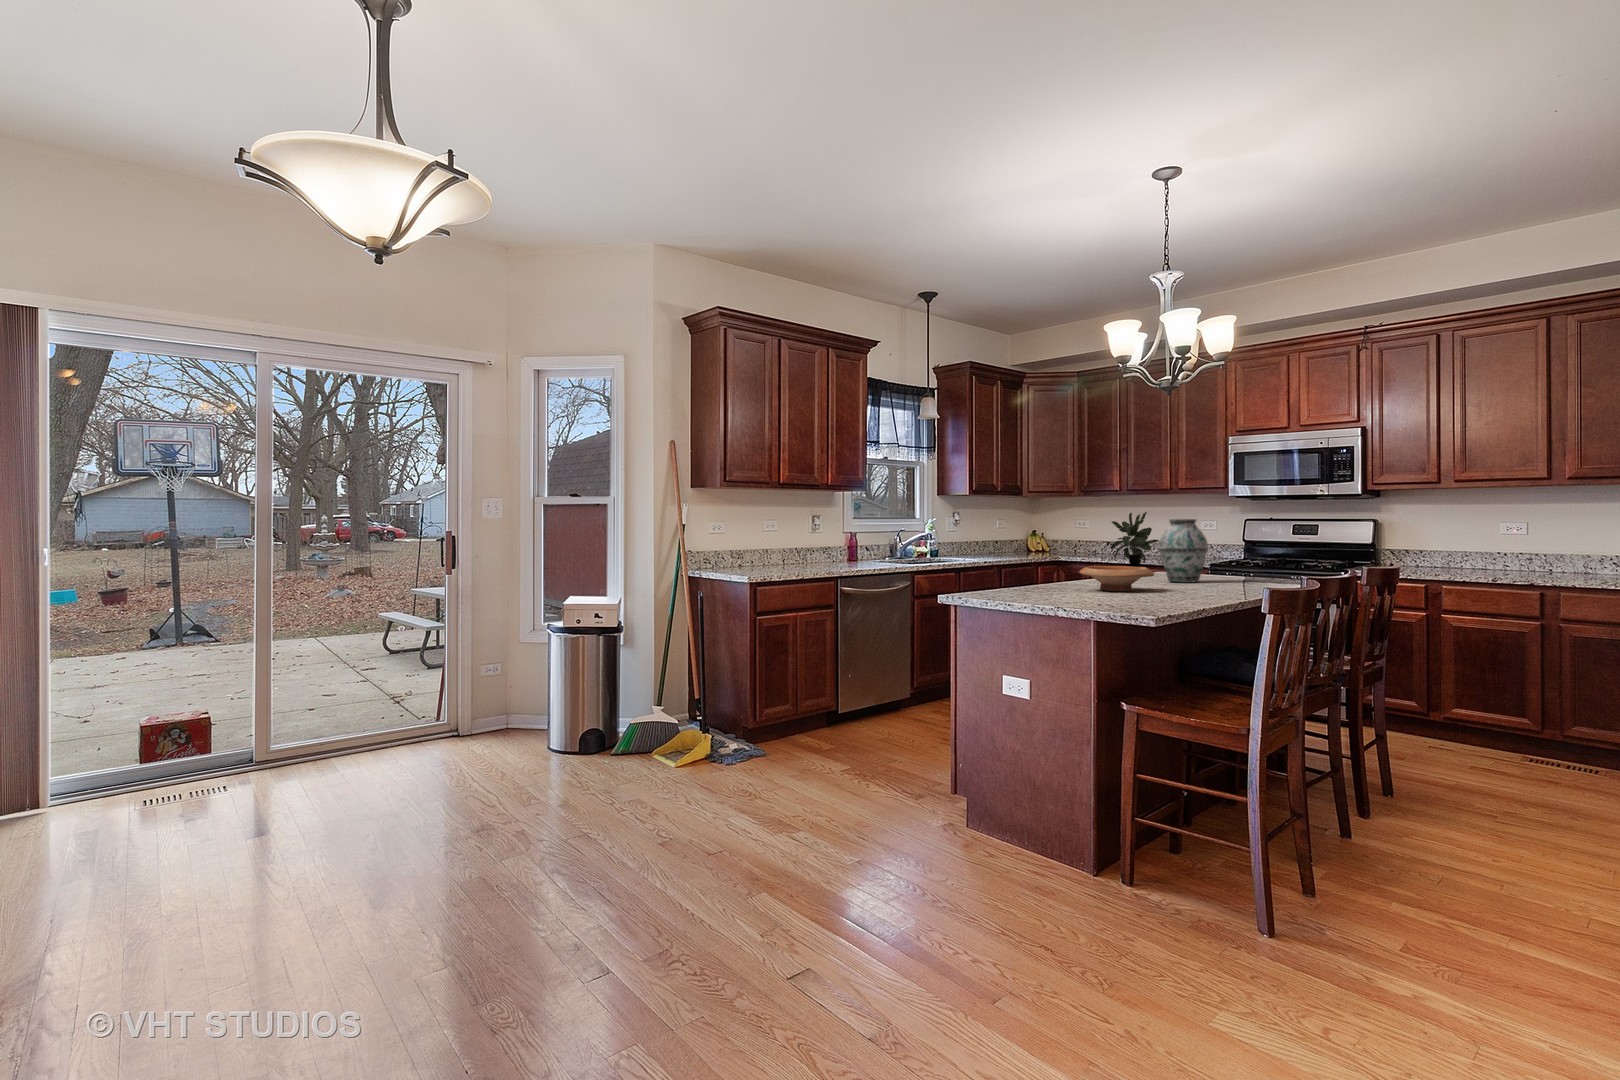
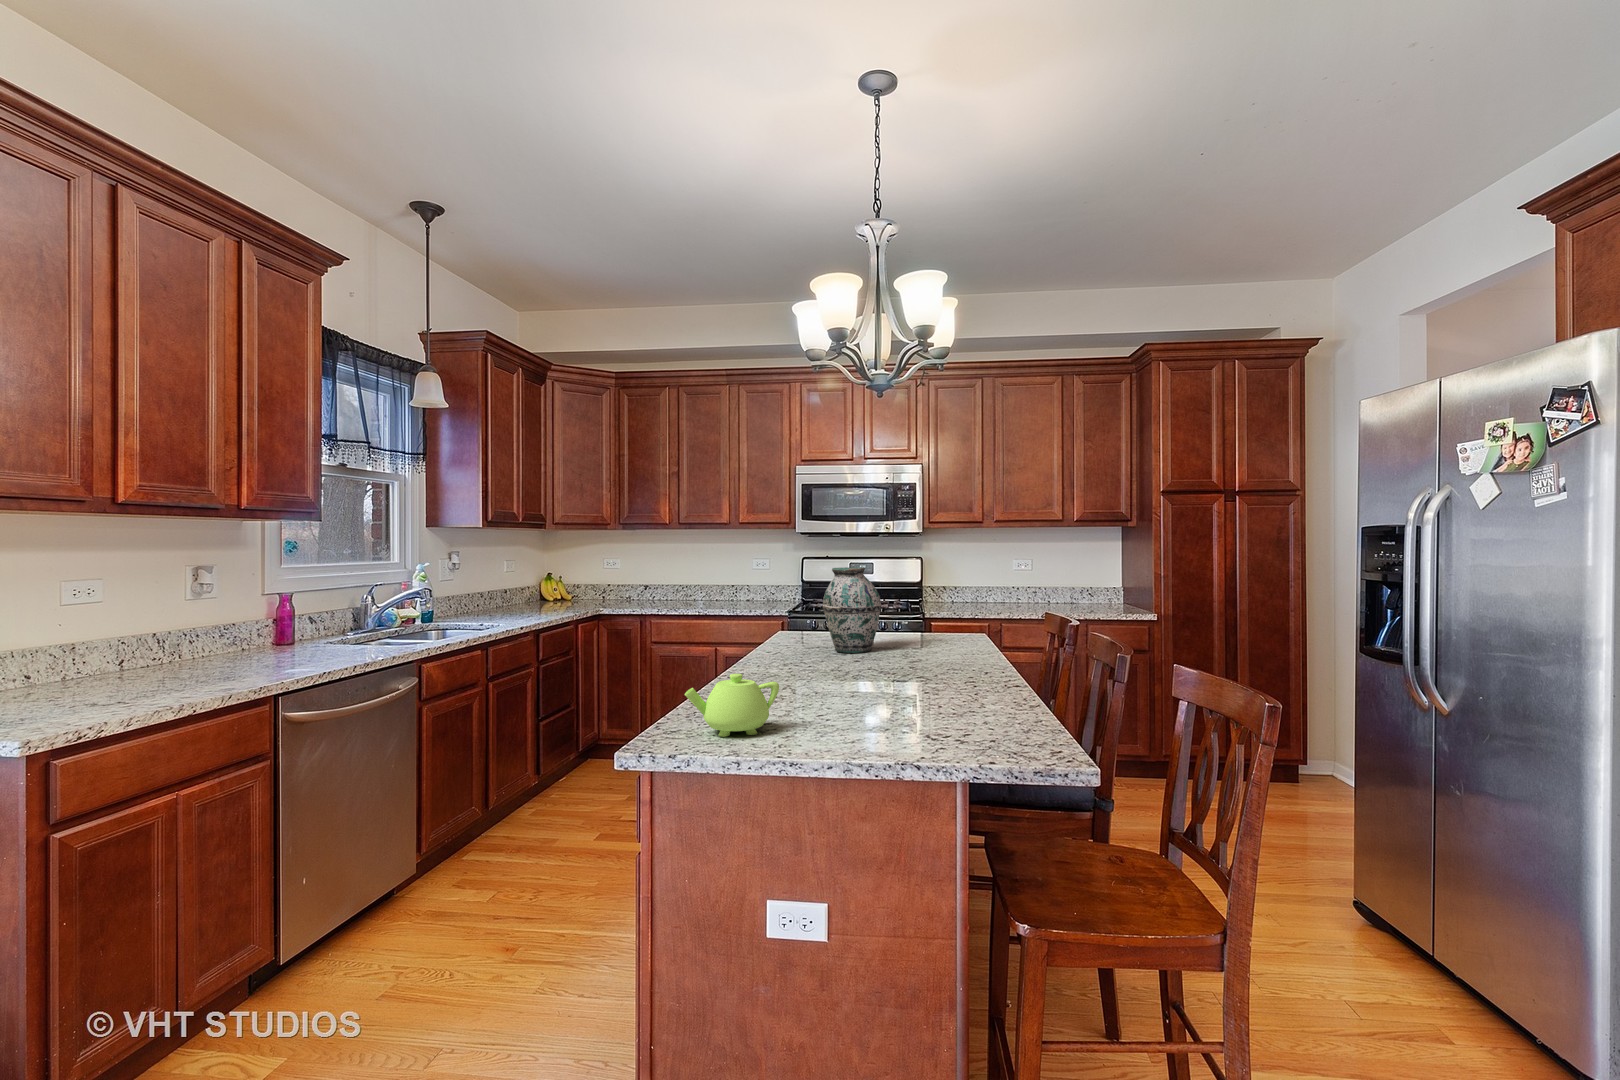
potted plant: present [1111,512,1160,565] -> none [656,549,715,614]
teapot: none [982,566,1033,597] -> present [685,674,779,737]
wooden bowl: present [1079,566,1154,591] -> none [788,644,894,688]

